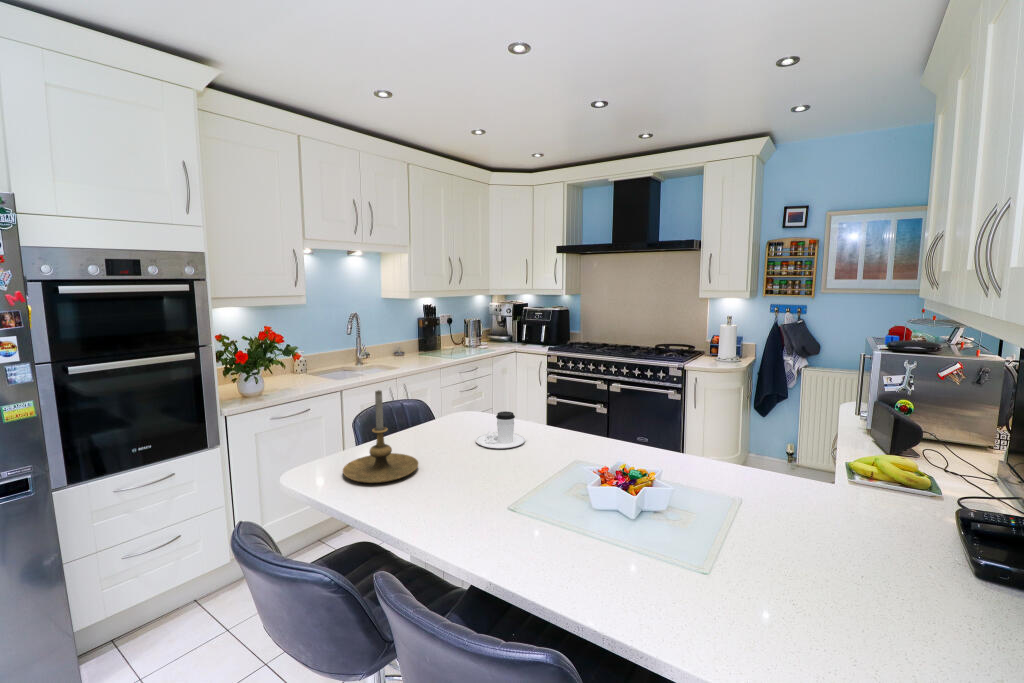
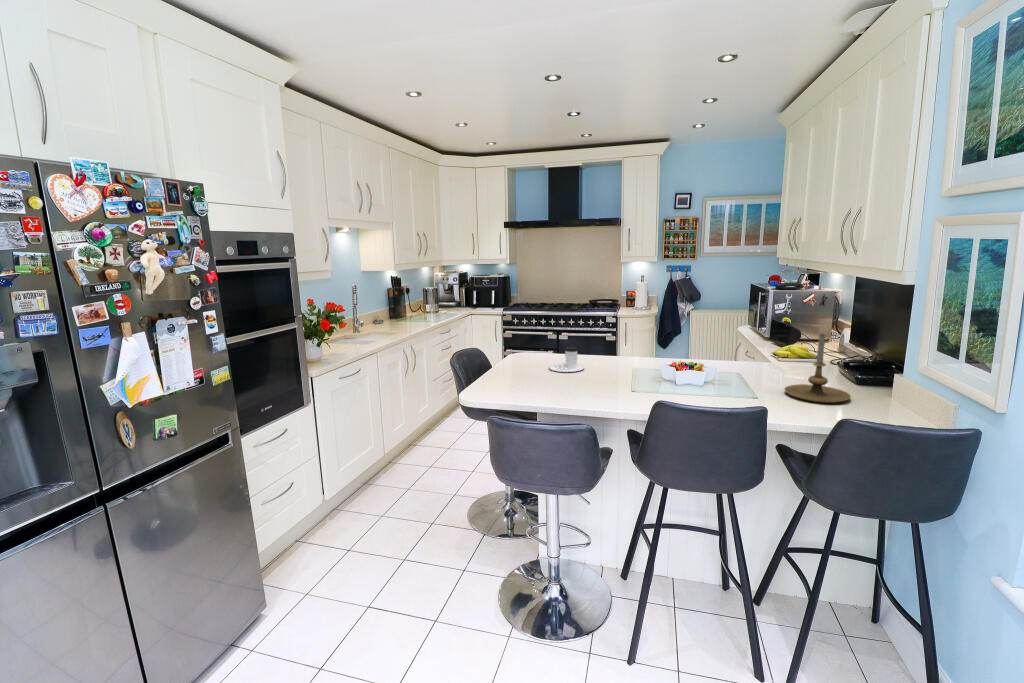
candle holder: present [343,390,418,483] -> present [785,334,851,403]

